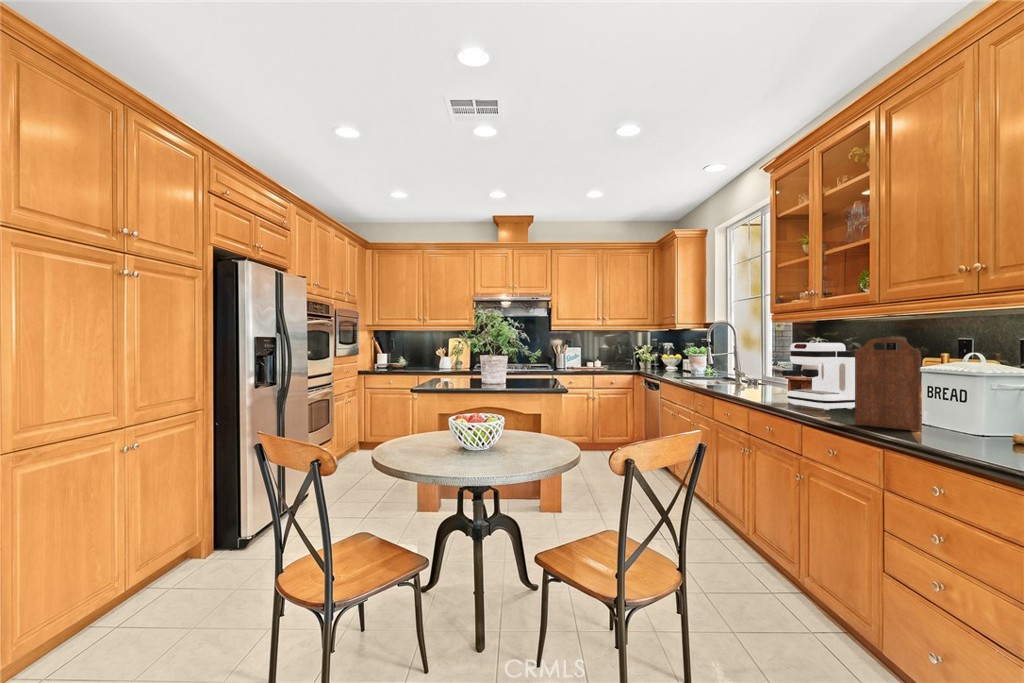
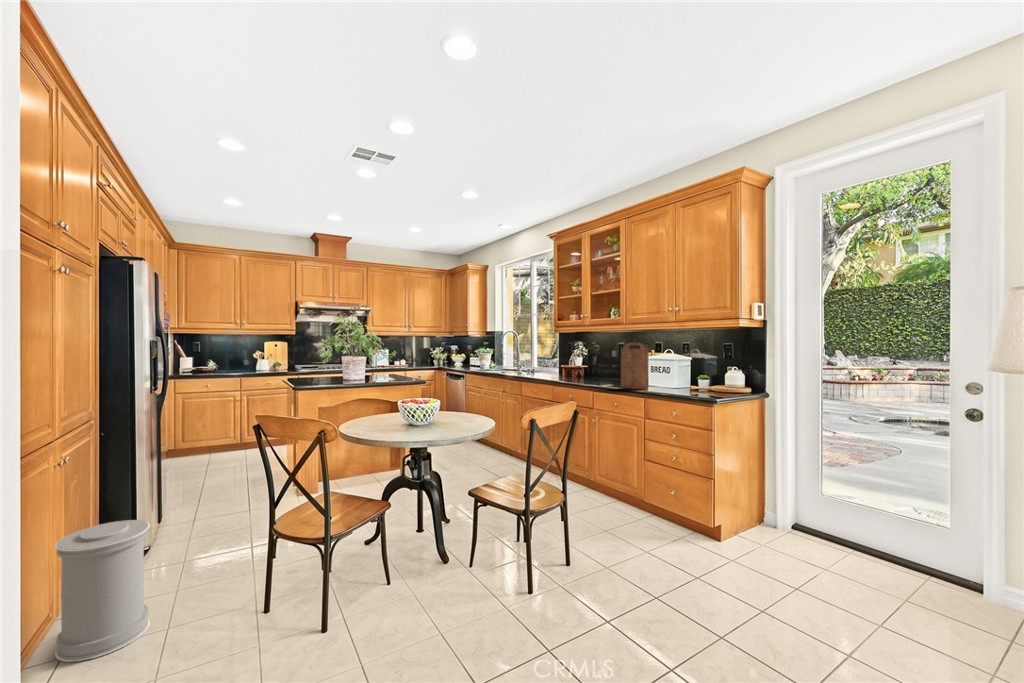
coffee maker: present [782,343,855,410] -> none [576,345,613,383]
trash can: none [99,515,186,650] -> present [55,520,150,662]

